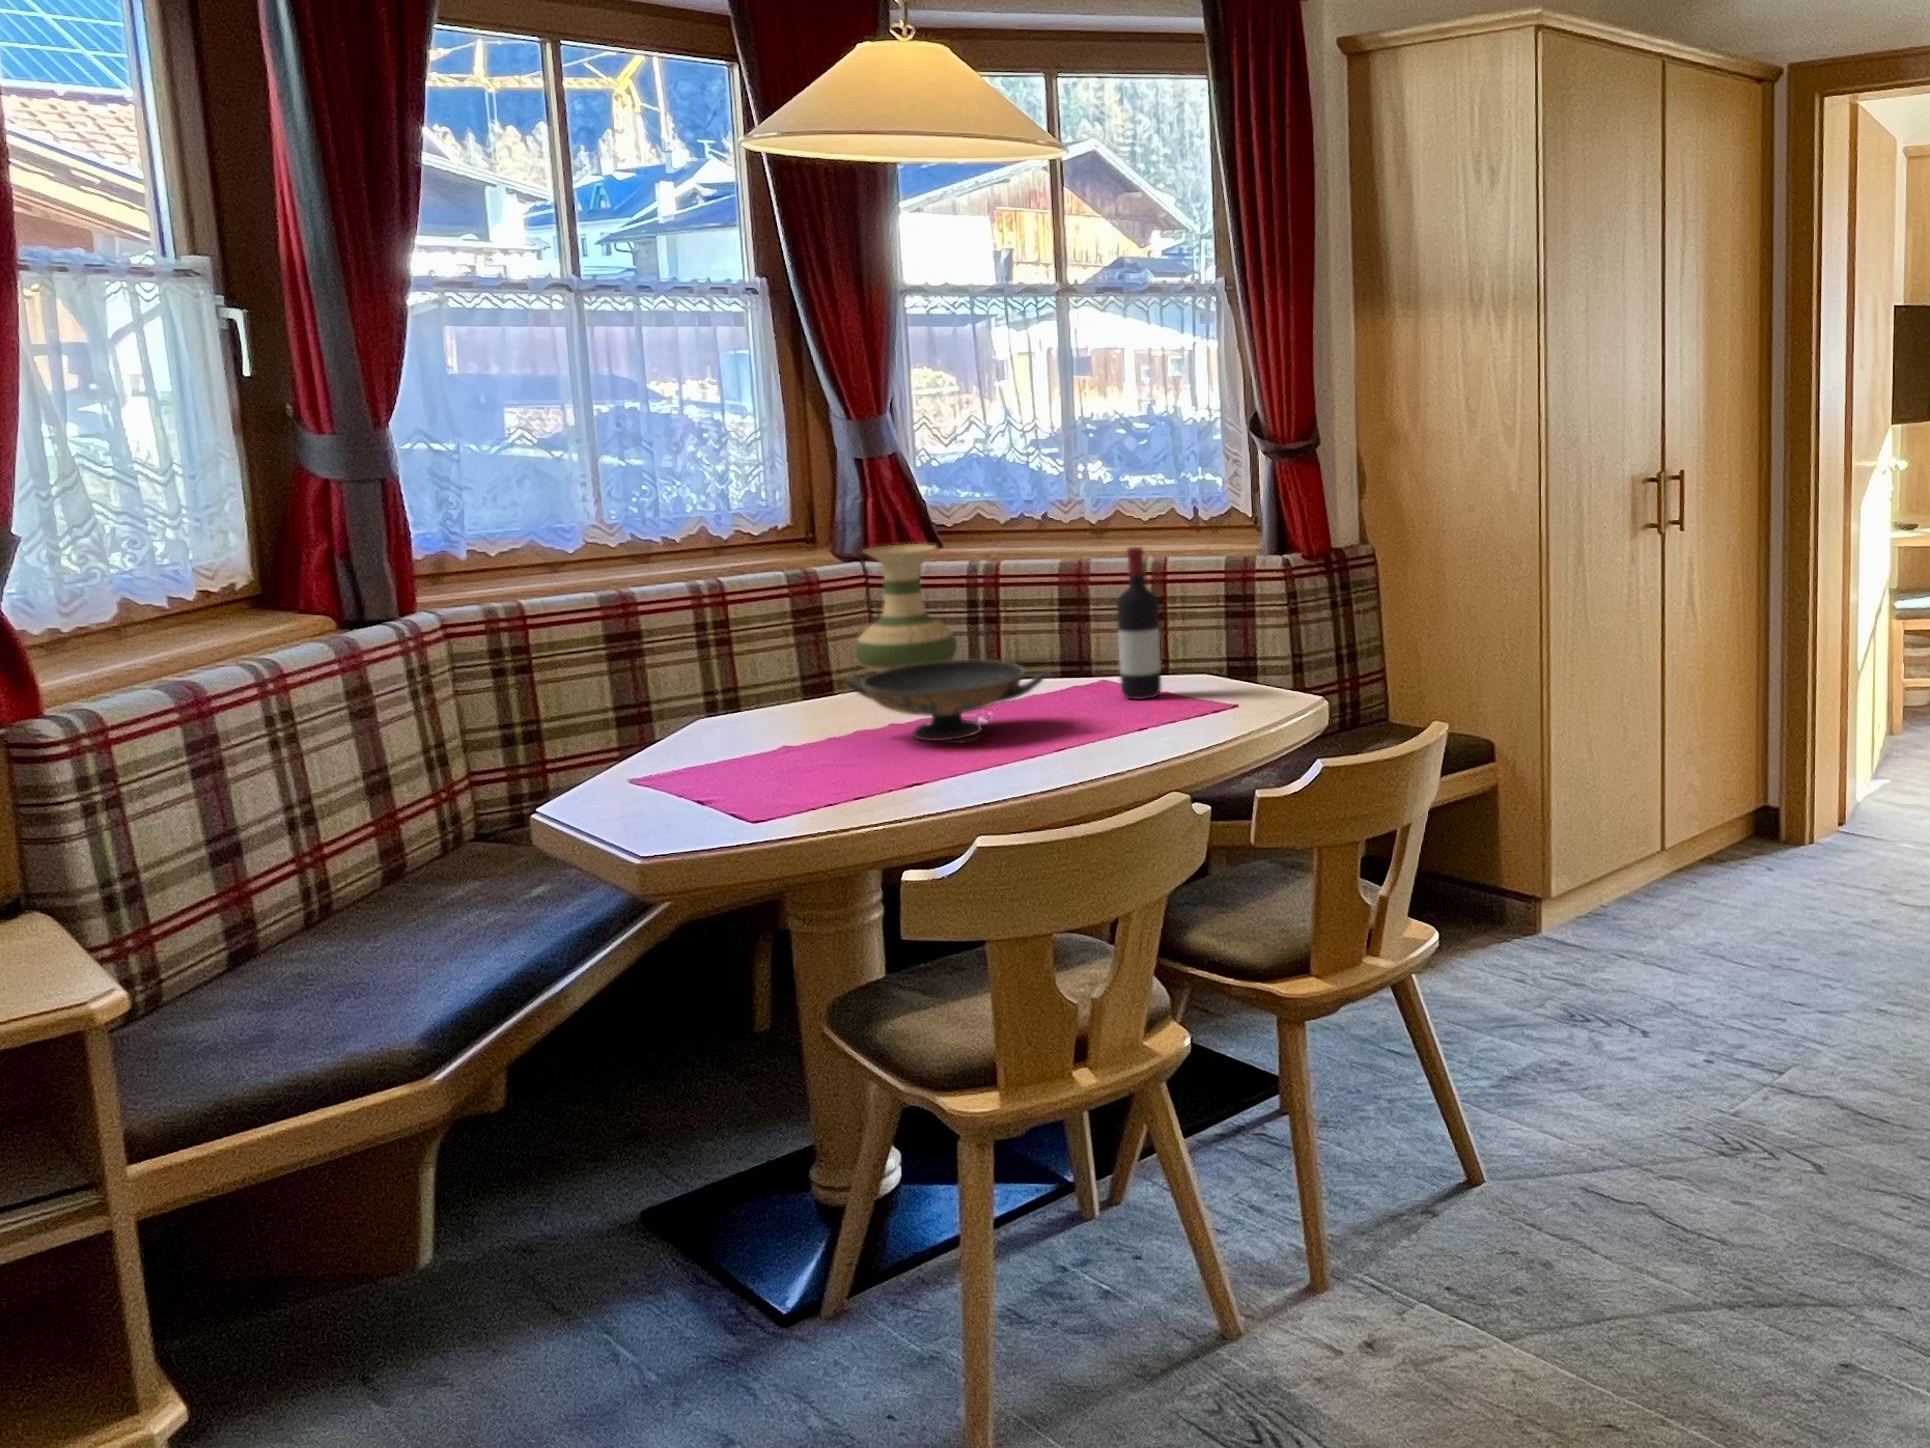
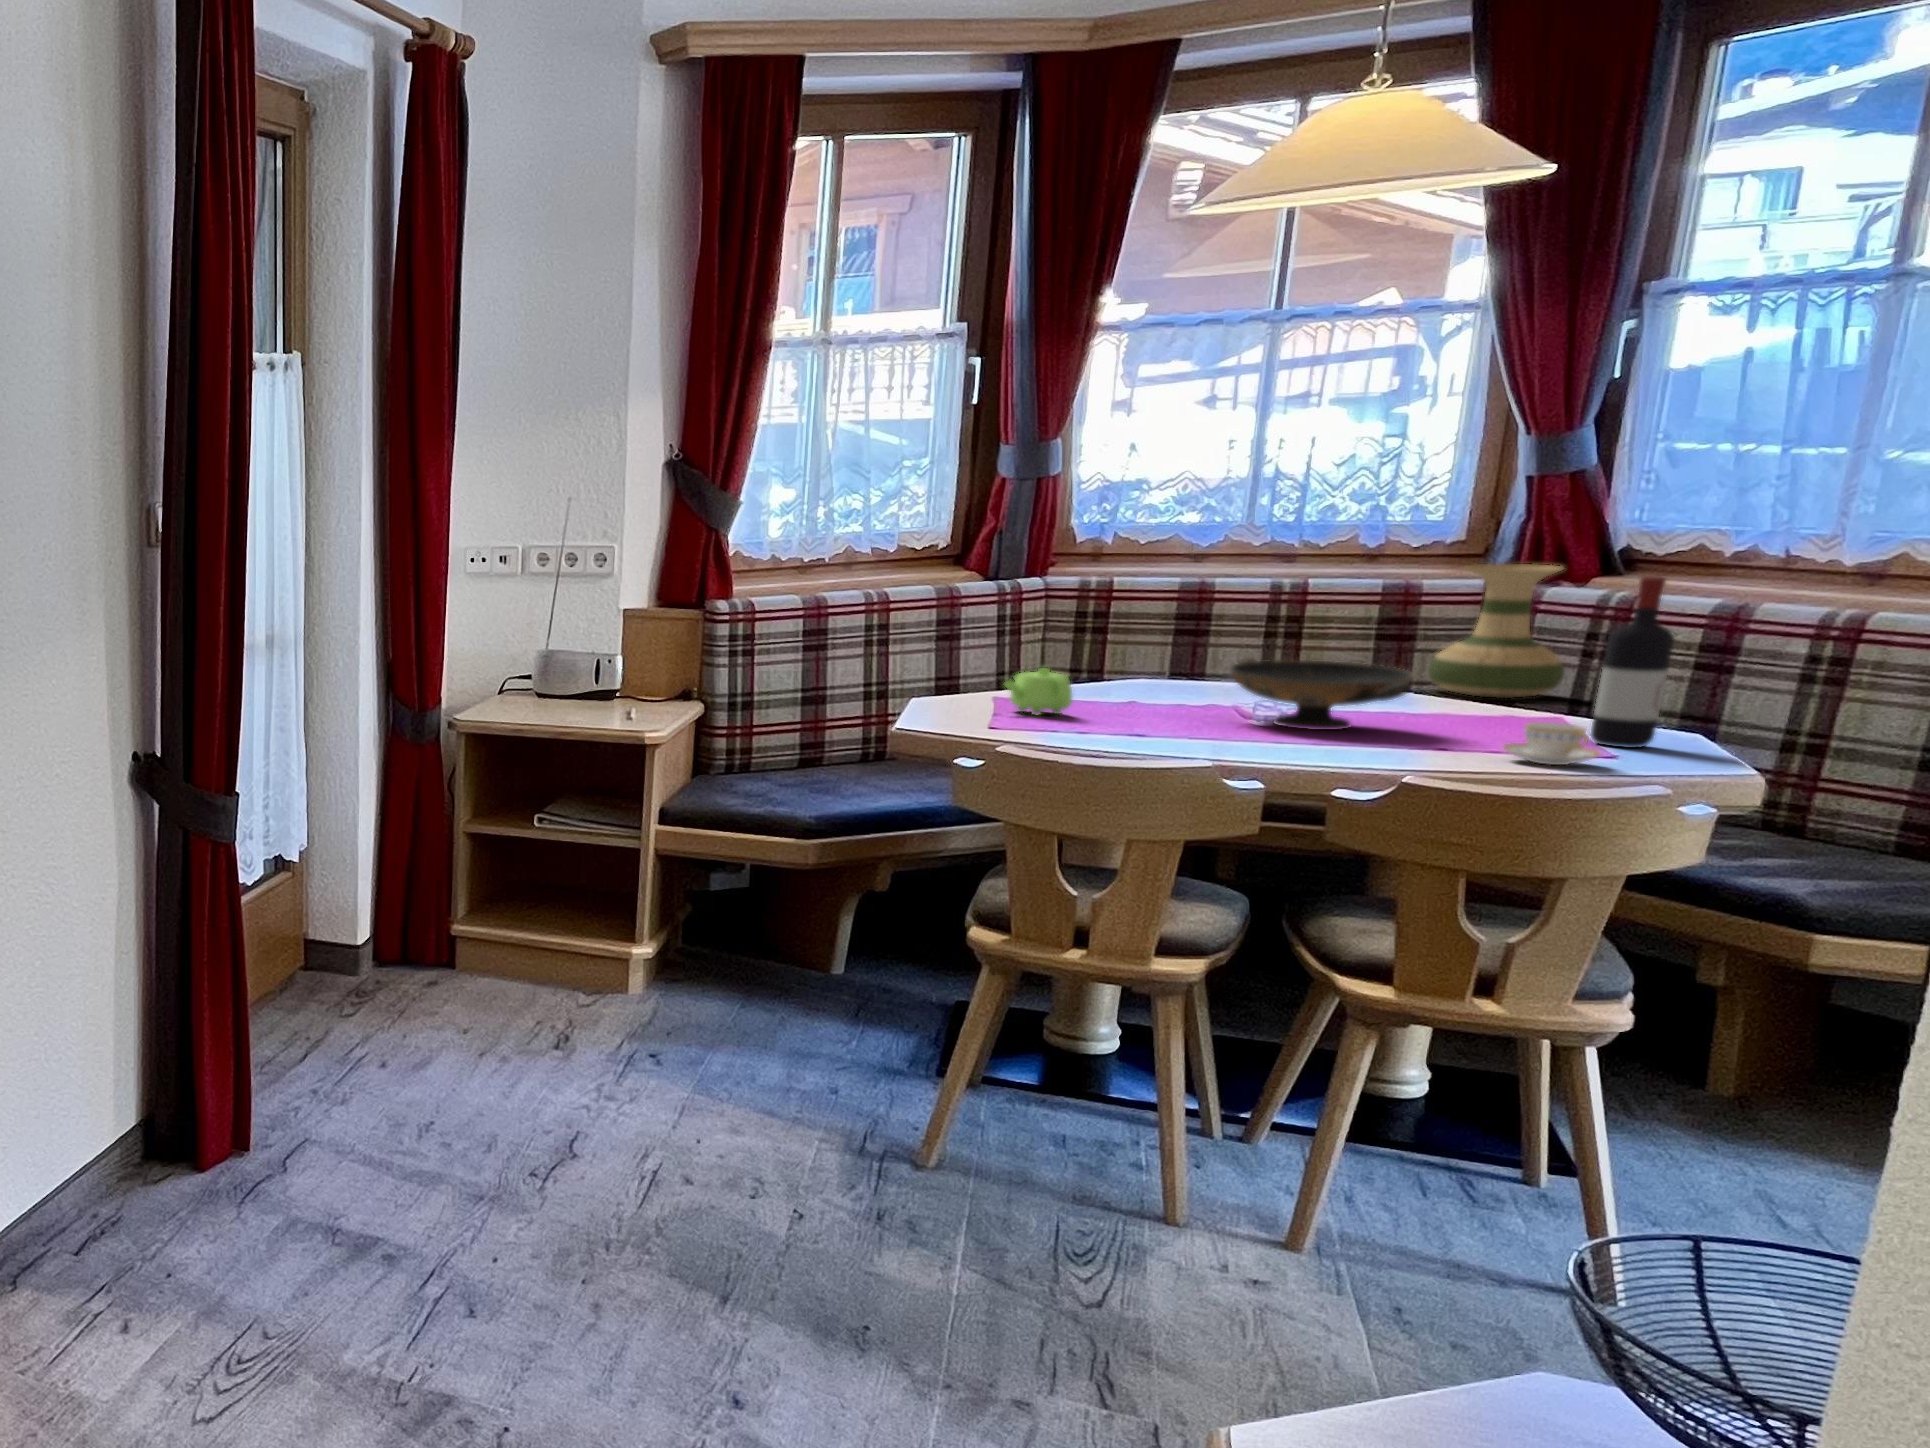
teacup: none [1150,686,1218,727] -> present [1503,722,1601,765]
teapot: none [661,729,761,793] -> present [1005,668,1072,715]

